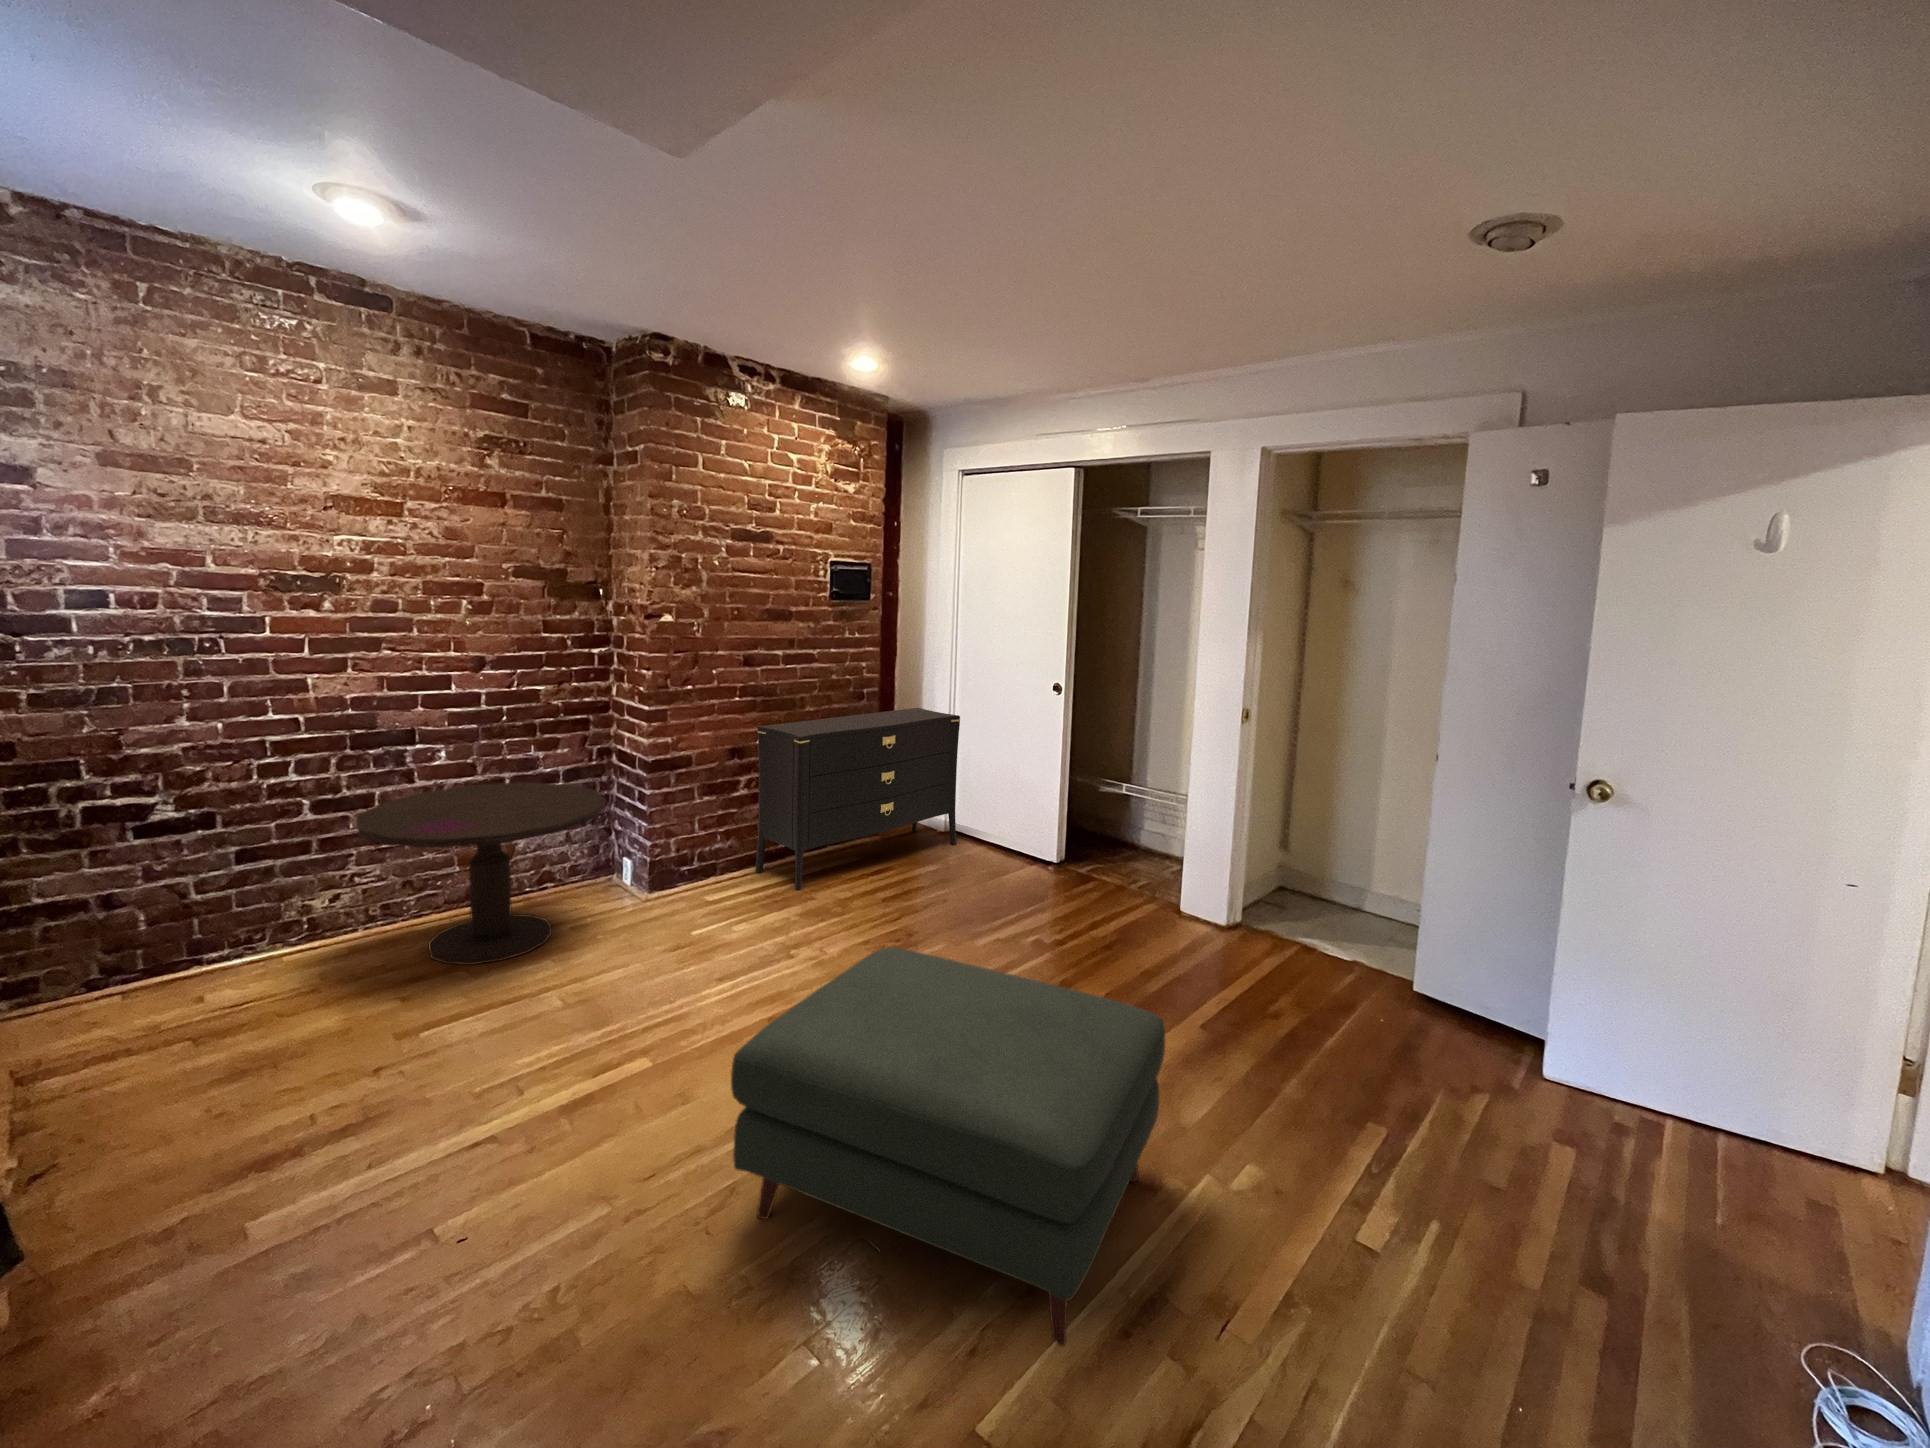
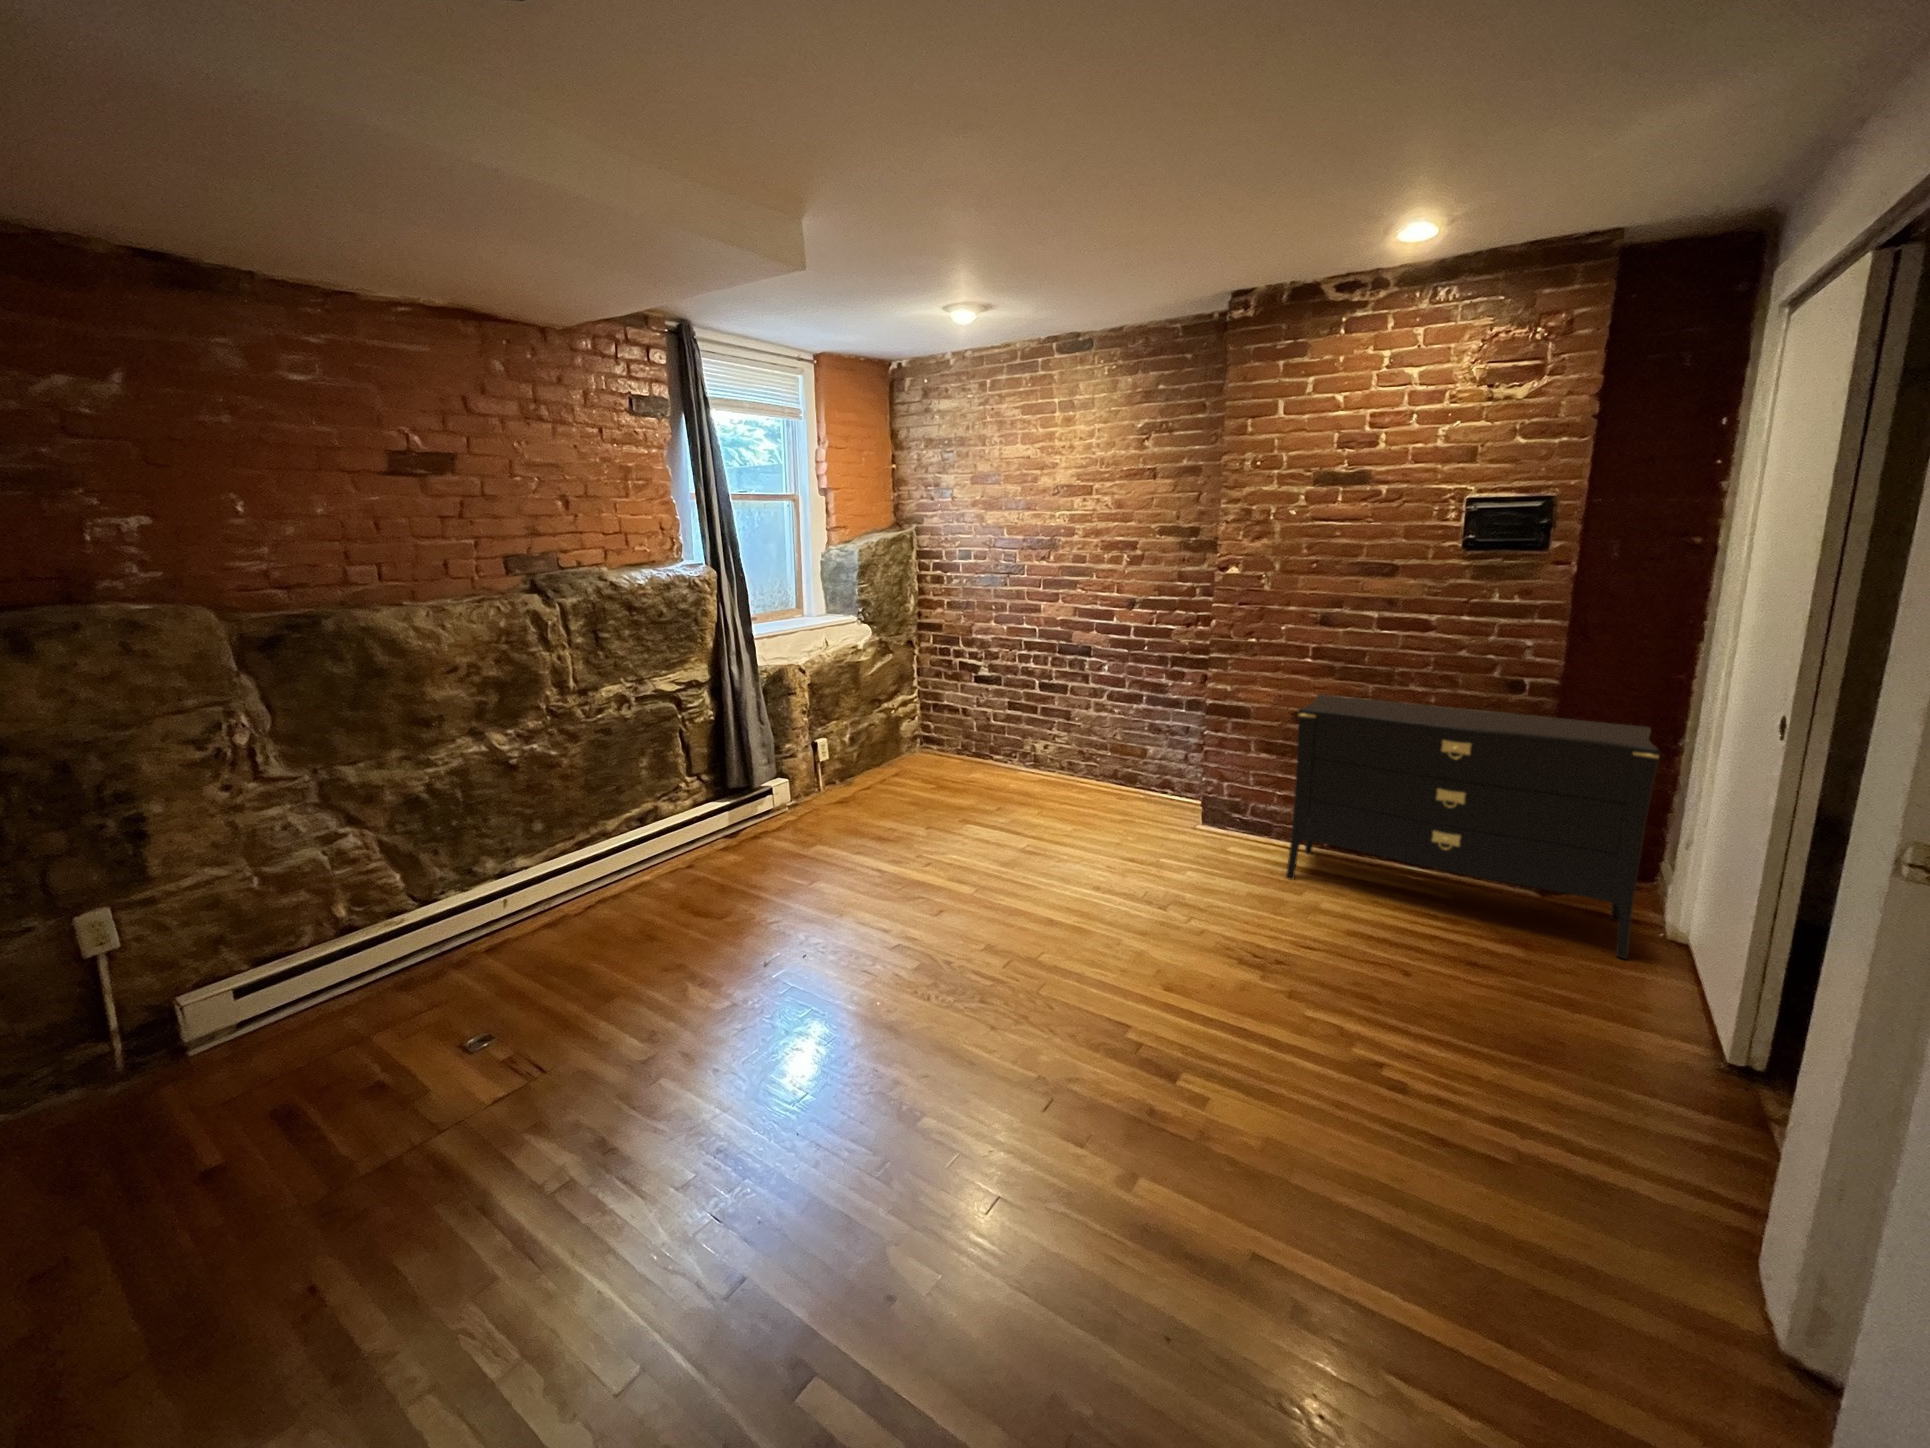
side table: present [357,782,606,965] -> none [996,689,1150,813]
ottoman: present [731,948,1165,1346] -> none [611,832,939,1134]

